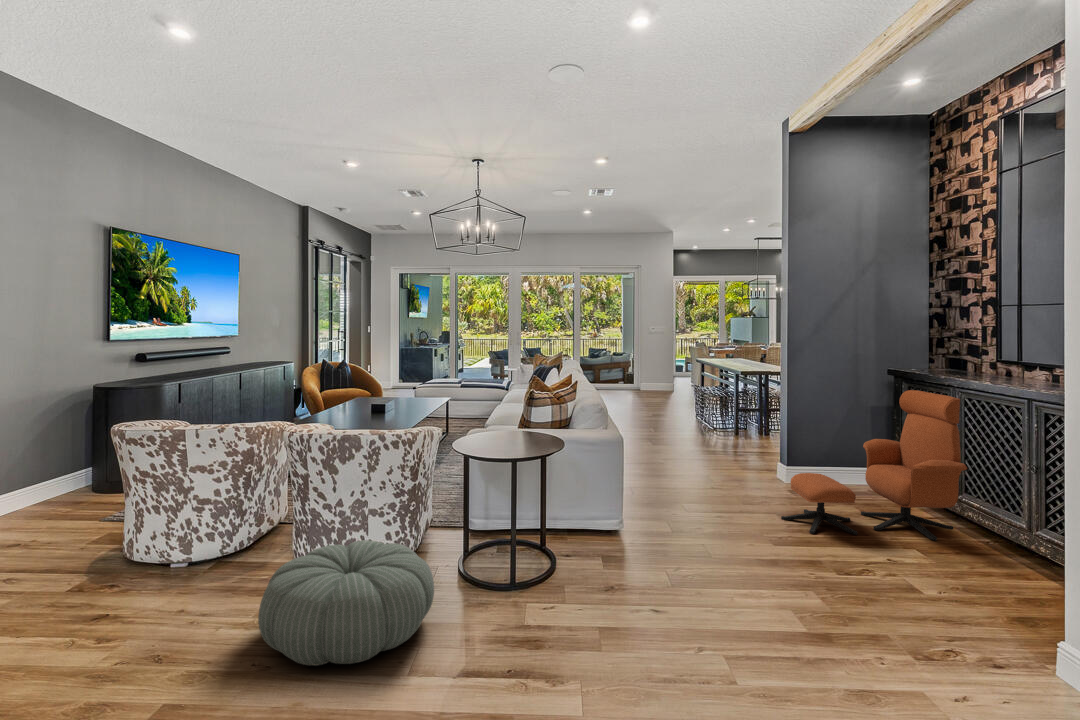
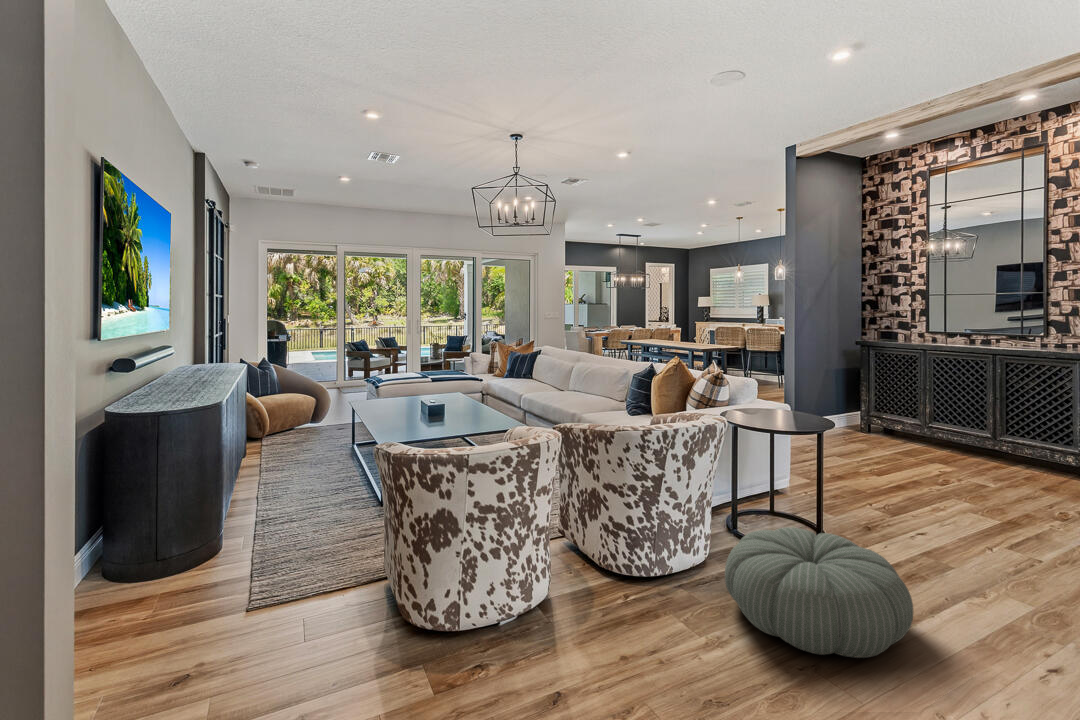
lounge chair: present [781,390,967,540] -> none [846,355,967,464]

